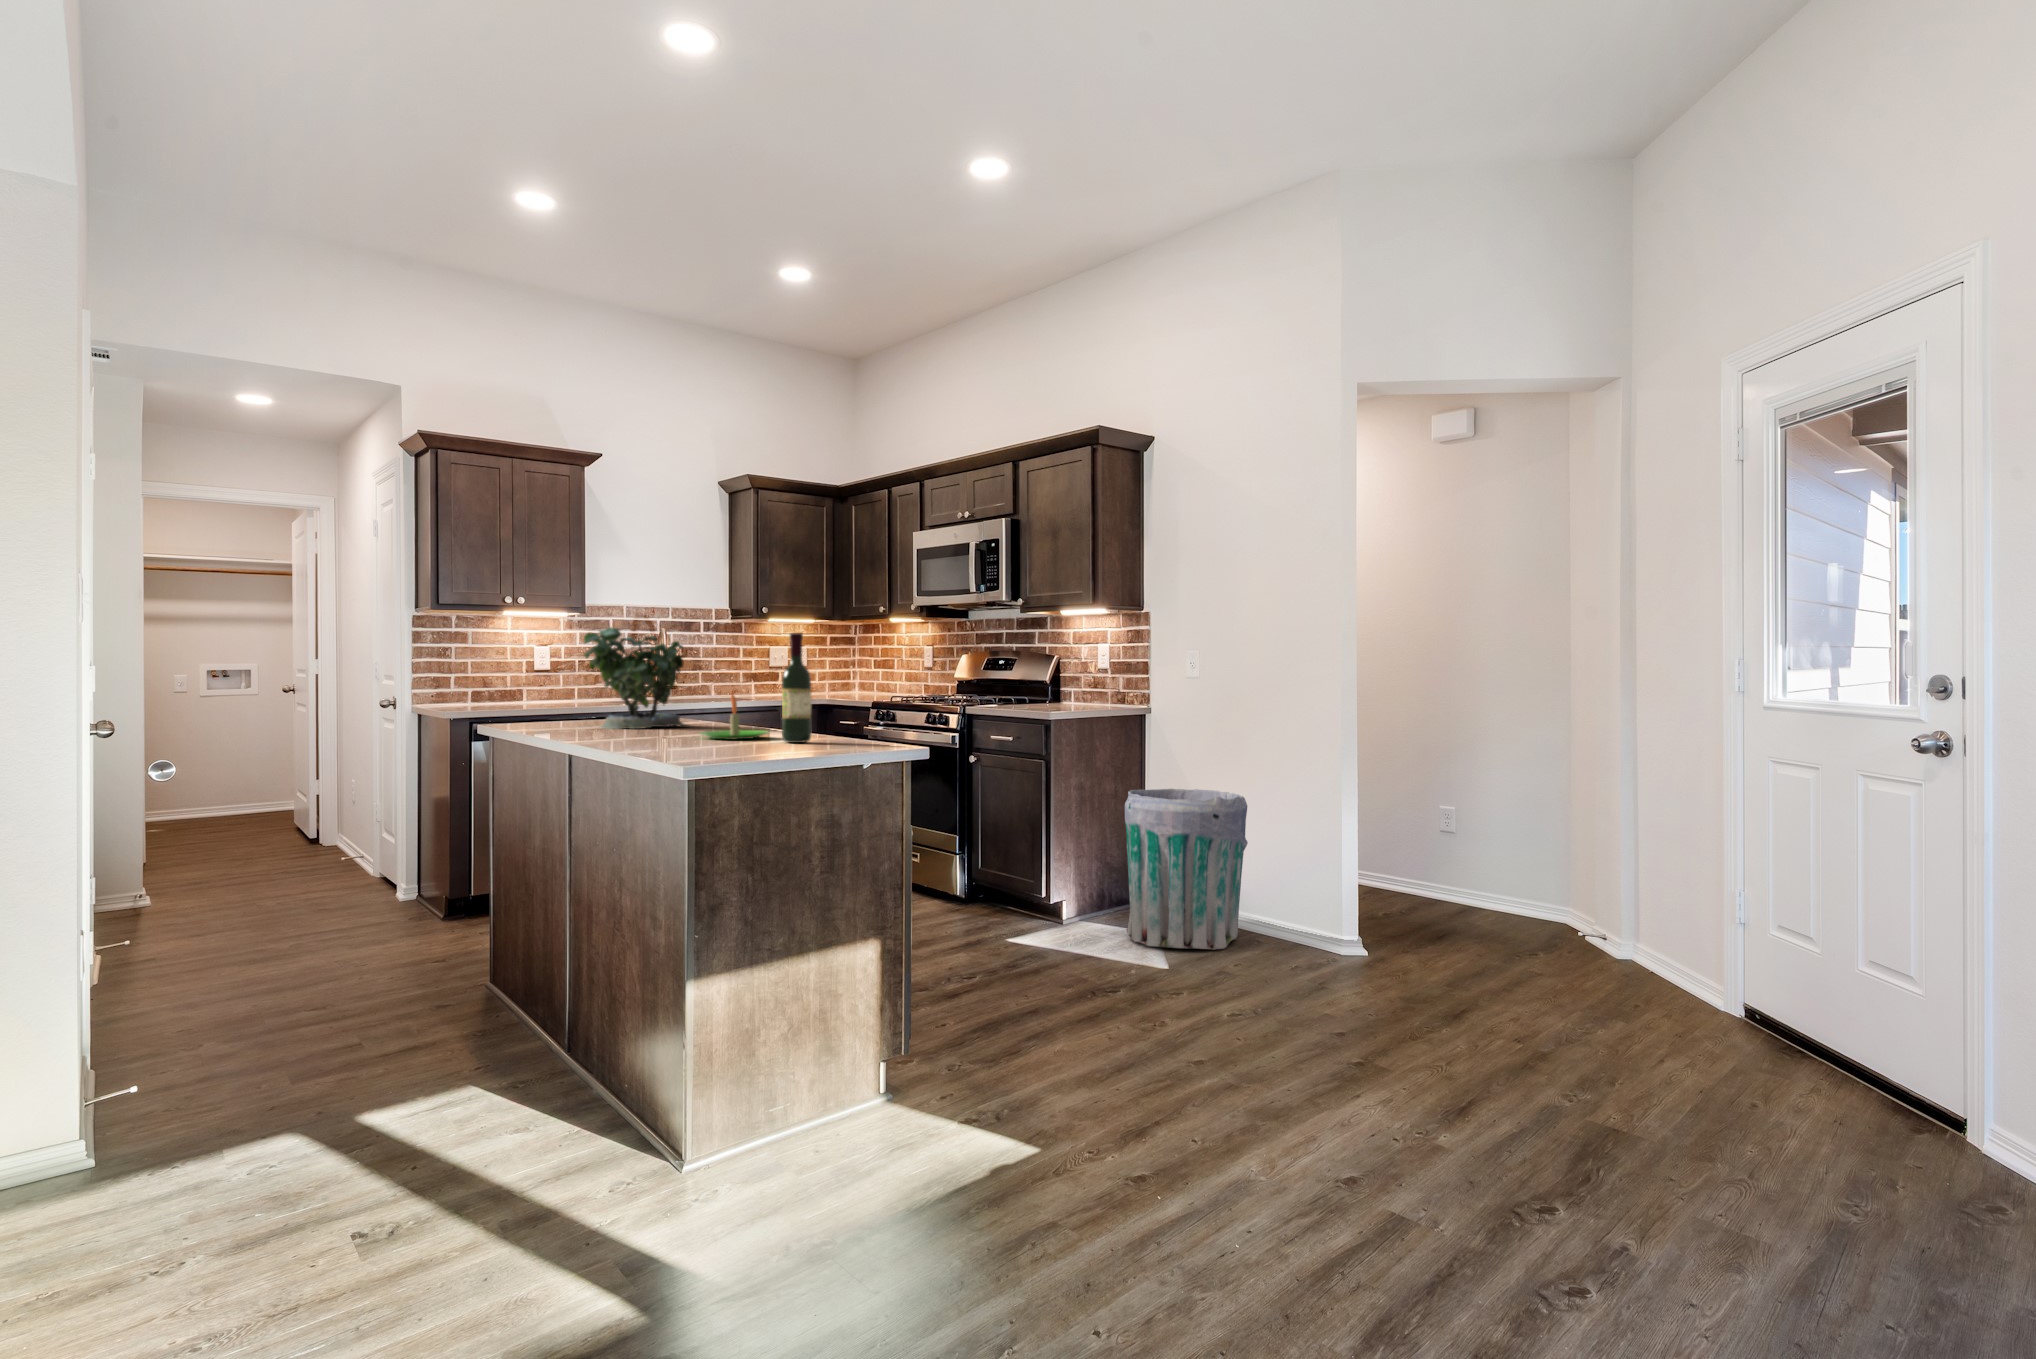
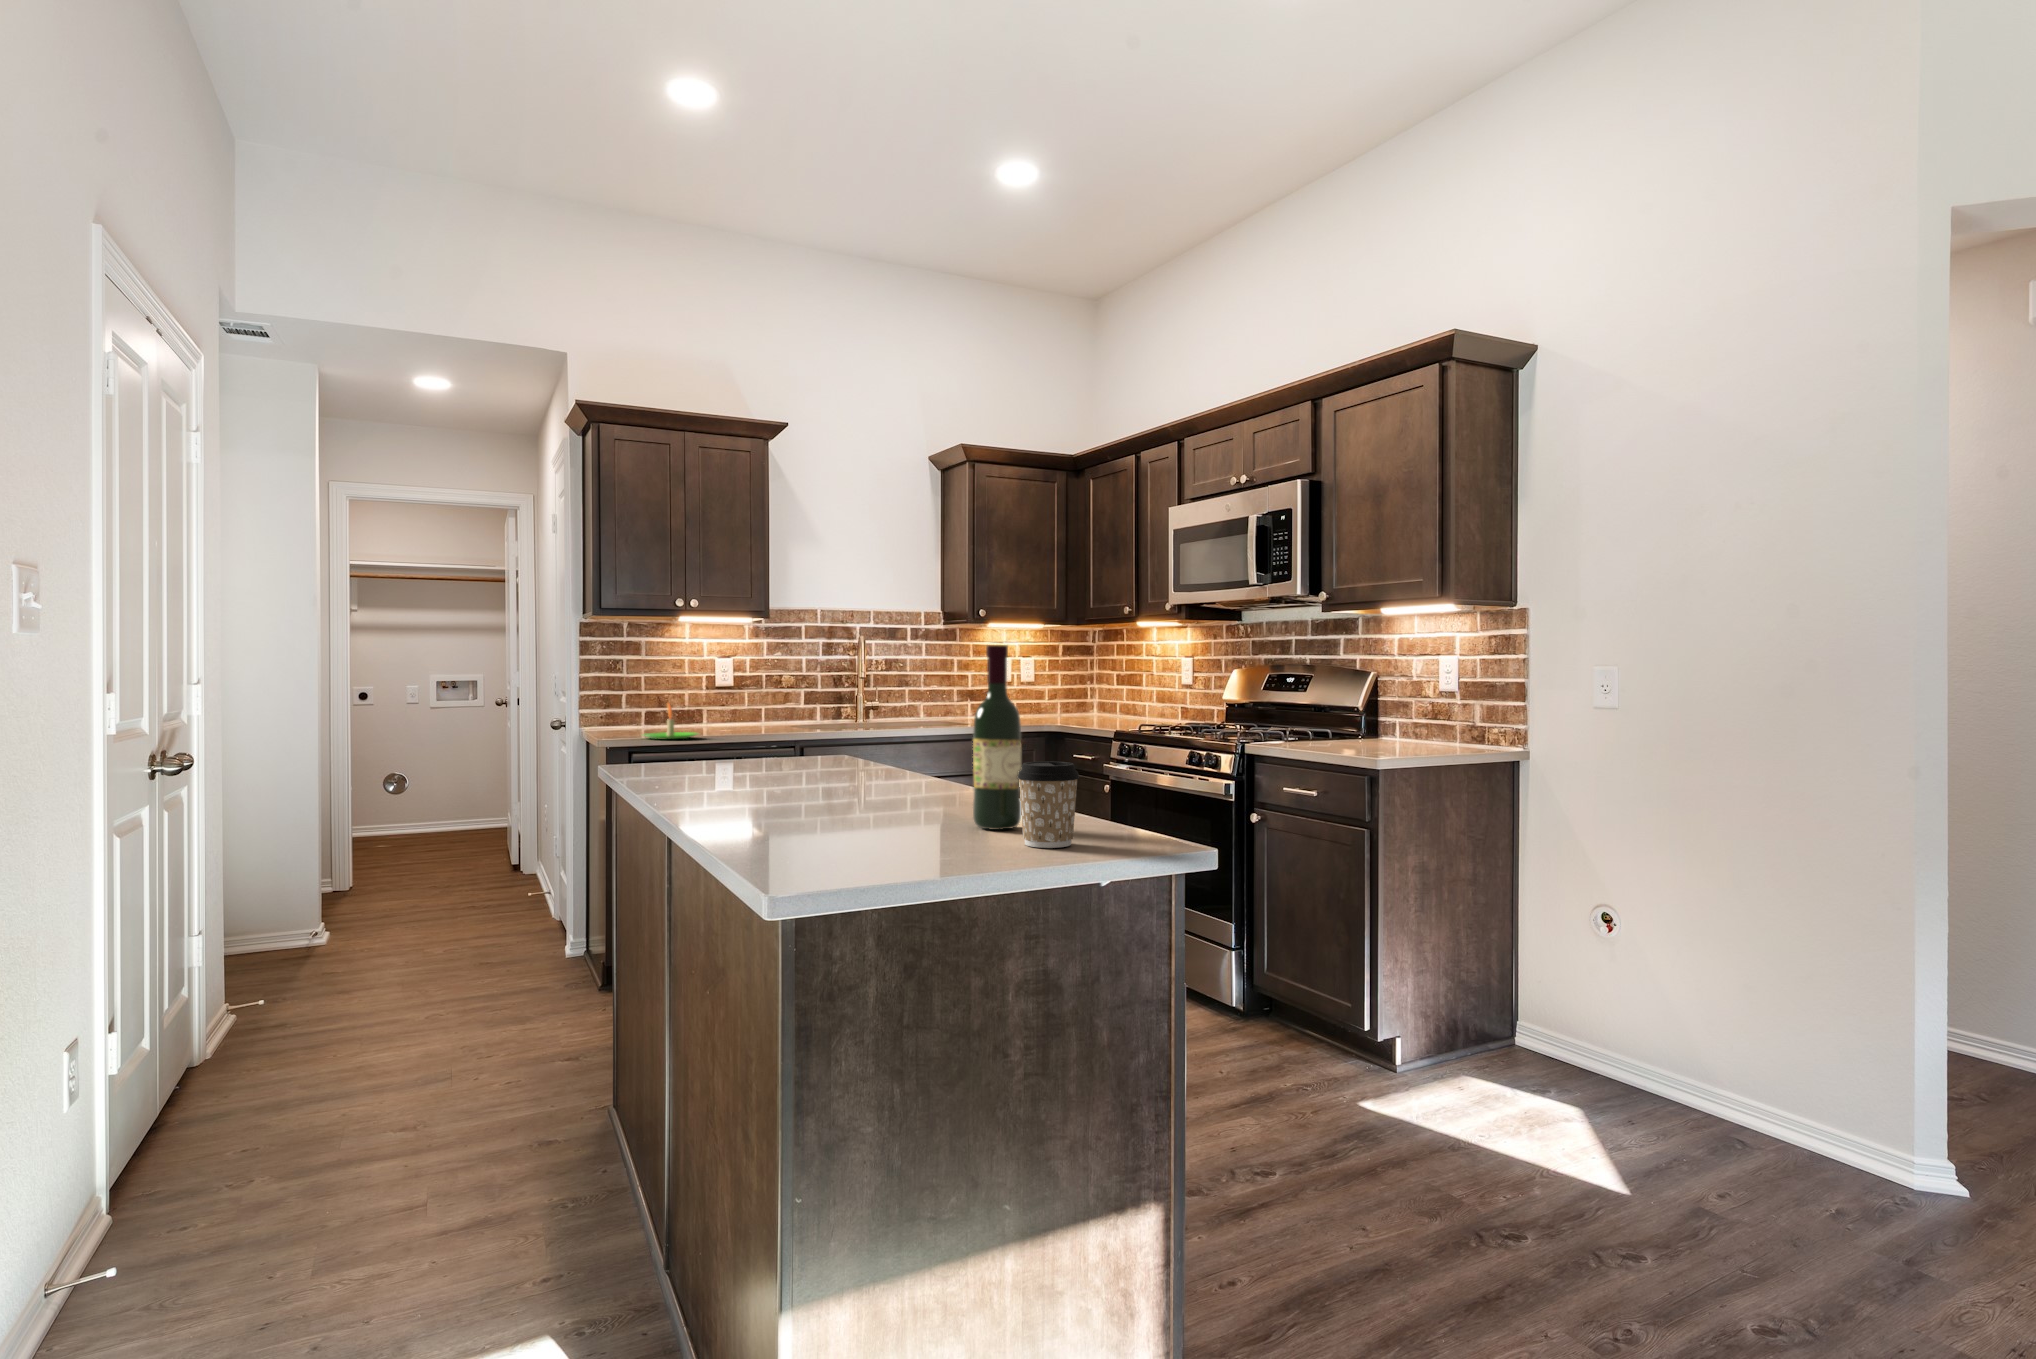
potted plant: present [584,623,687,729] -> none [714,628,865,783]
candle: present [700,694,769,739] -> present [643,703,698,739]
coffee cup: none [810,700,847,748] -> present [1017,761,1079,848]
trash can: present [1125,789,1248,950] -> none [1500,877,1716,1151]

